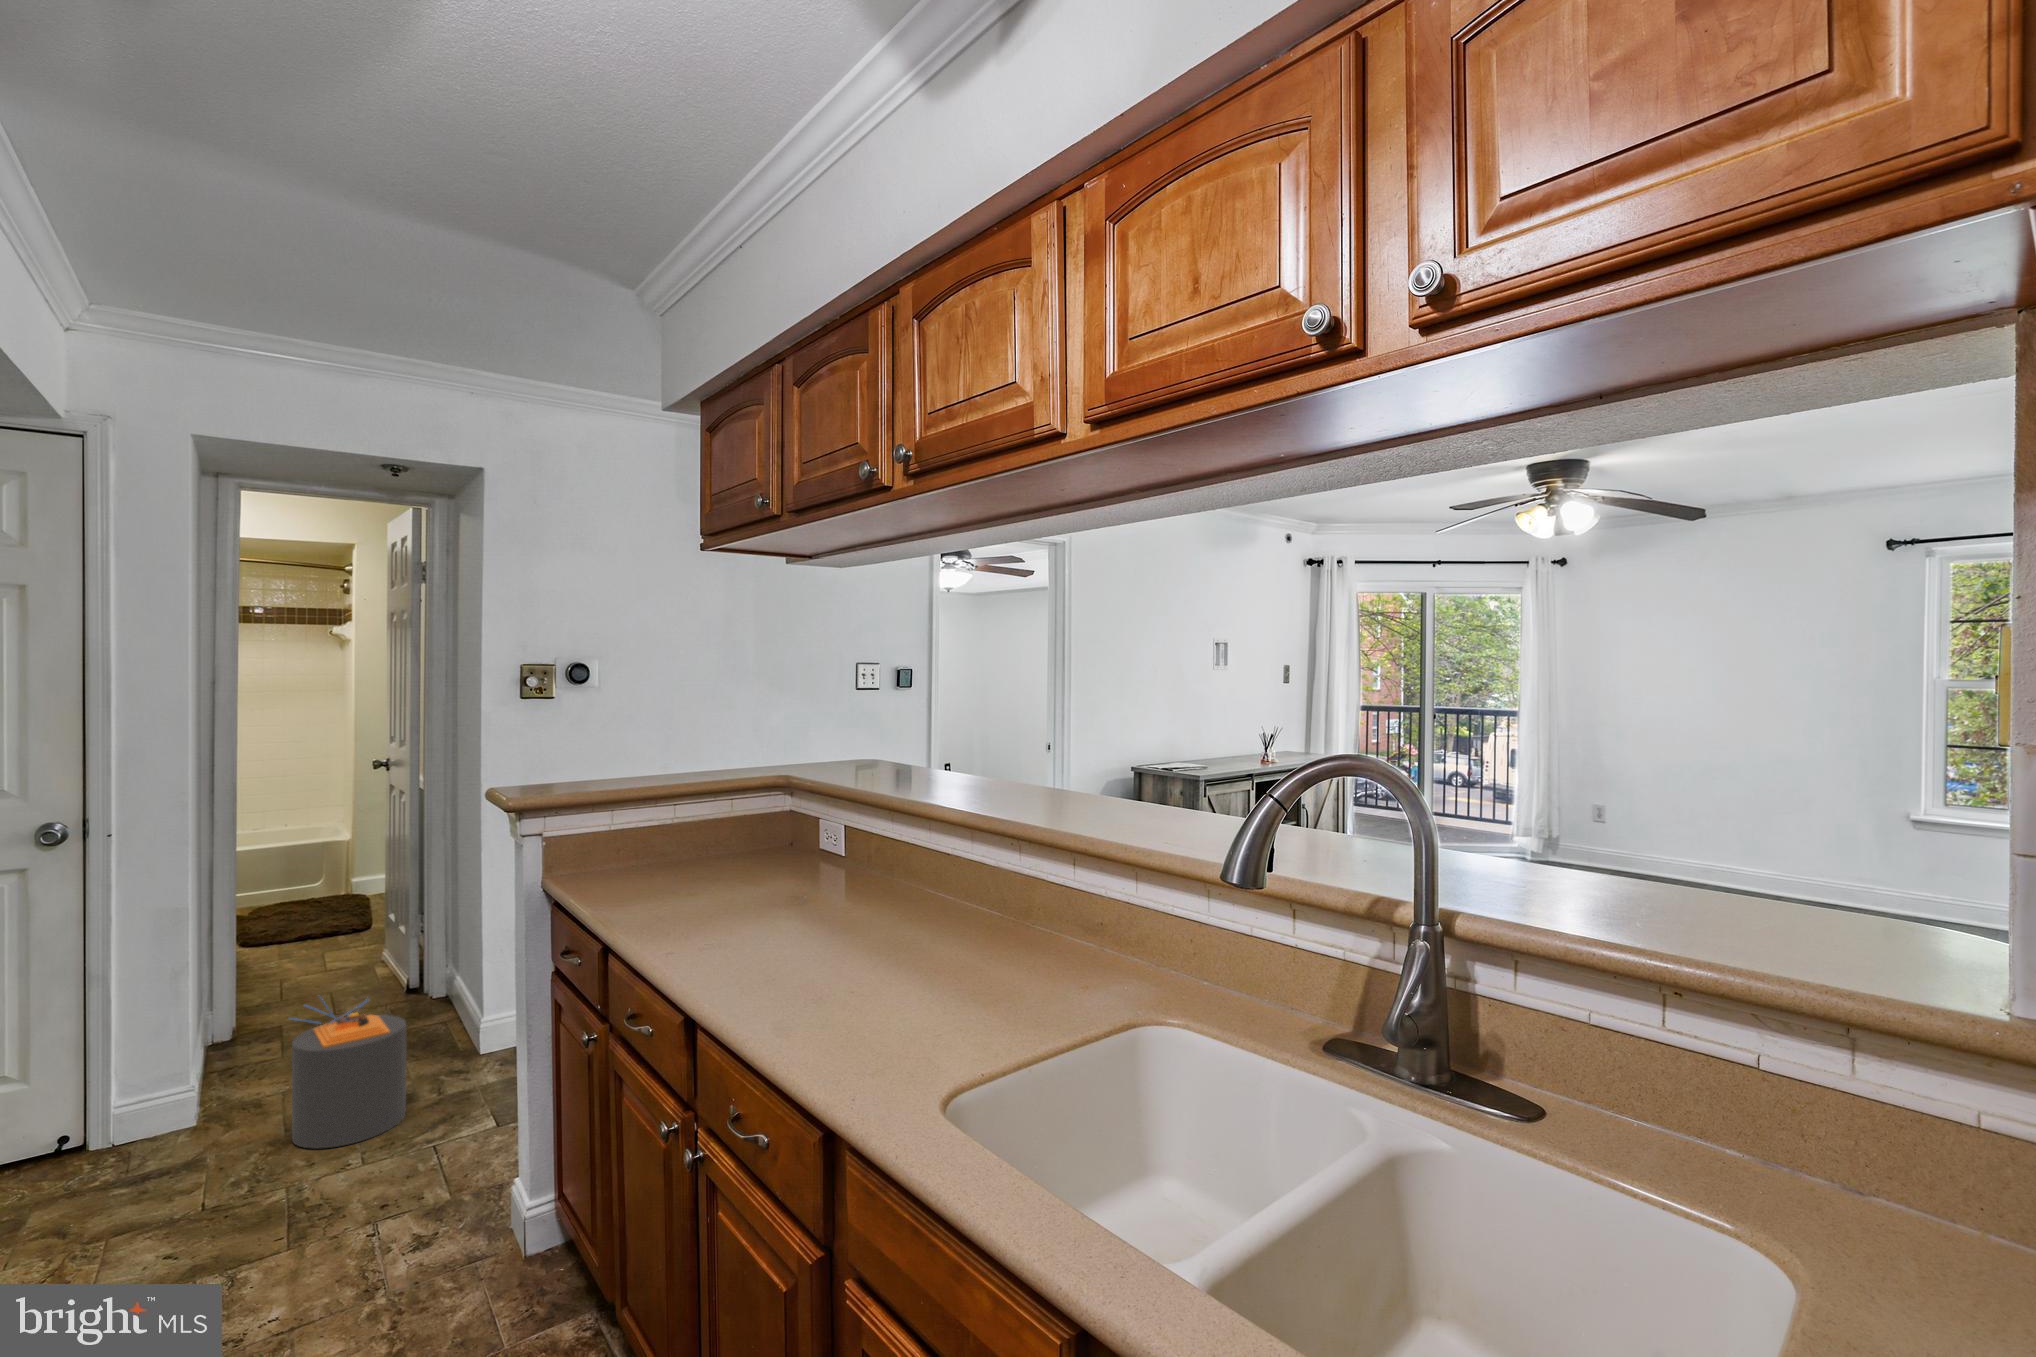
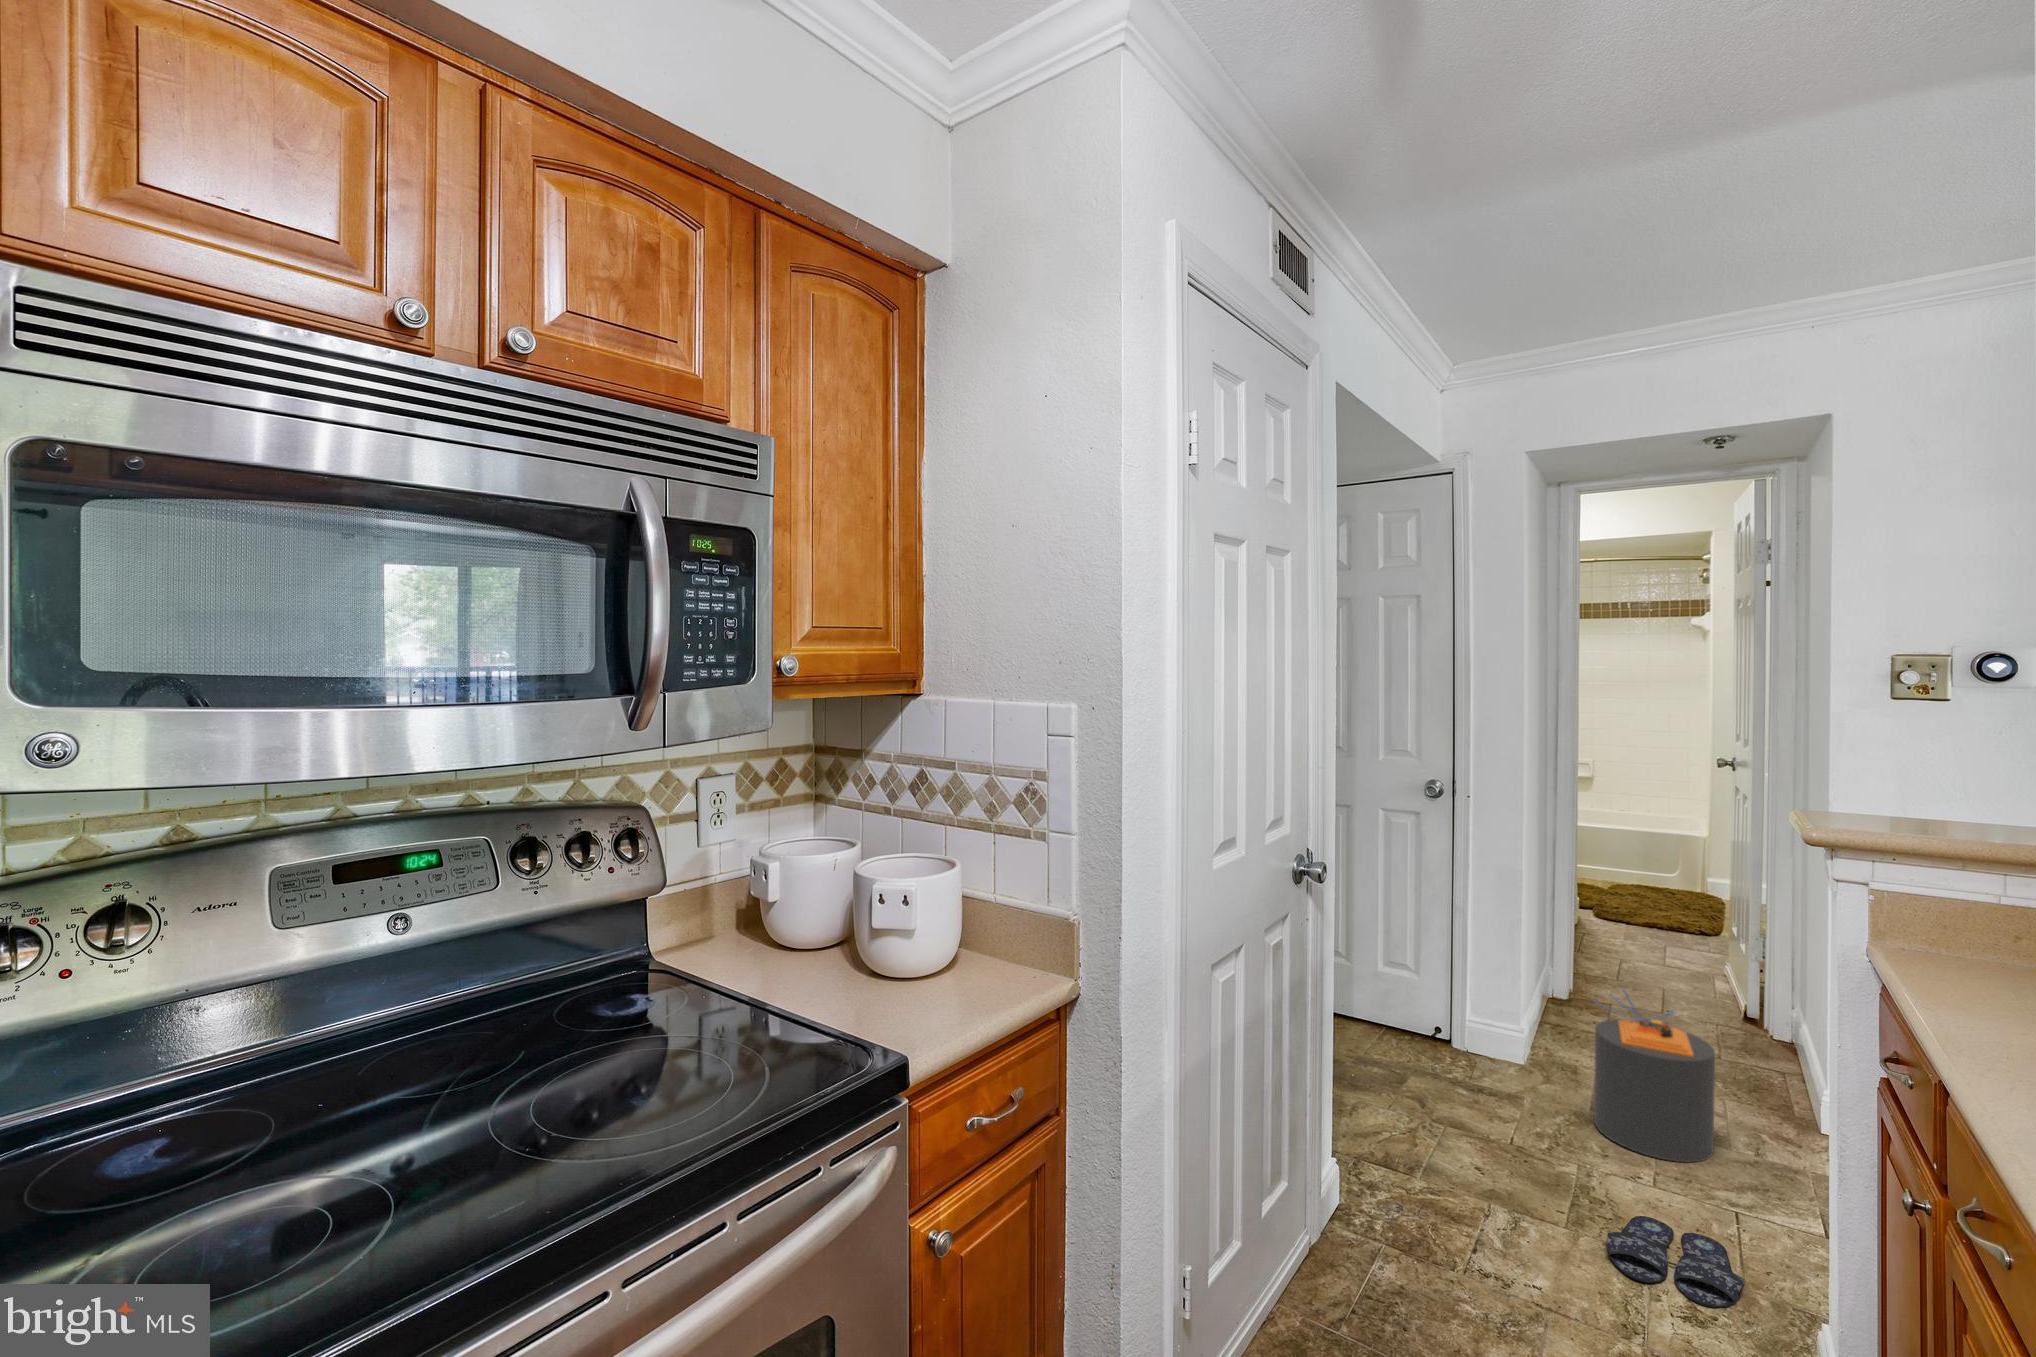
slippers: none [332,1178,451,1250] -> present [1607,1216,1744,1308]

